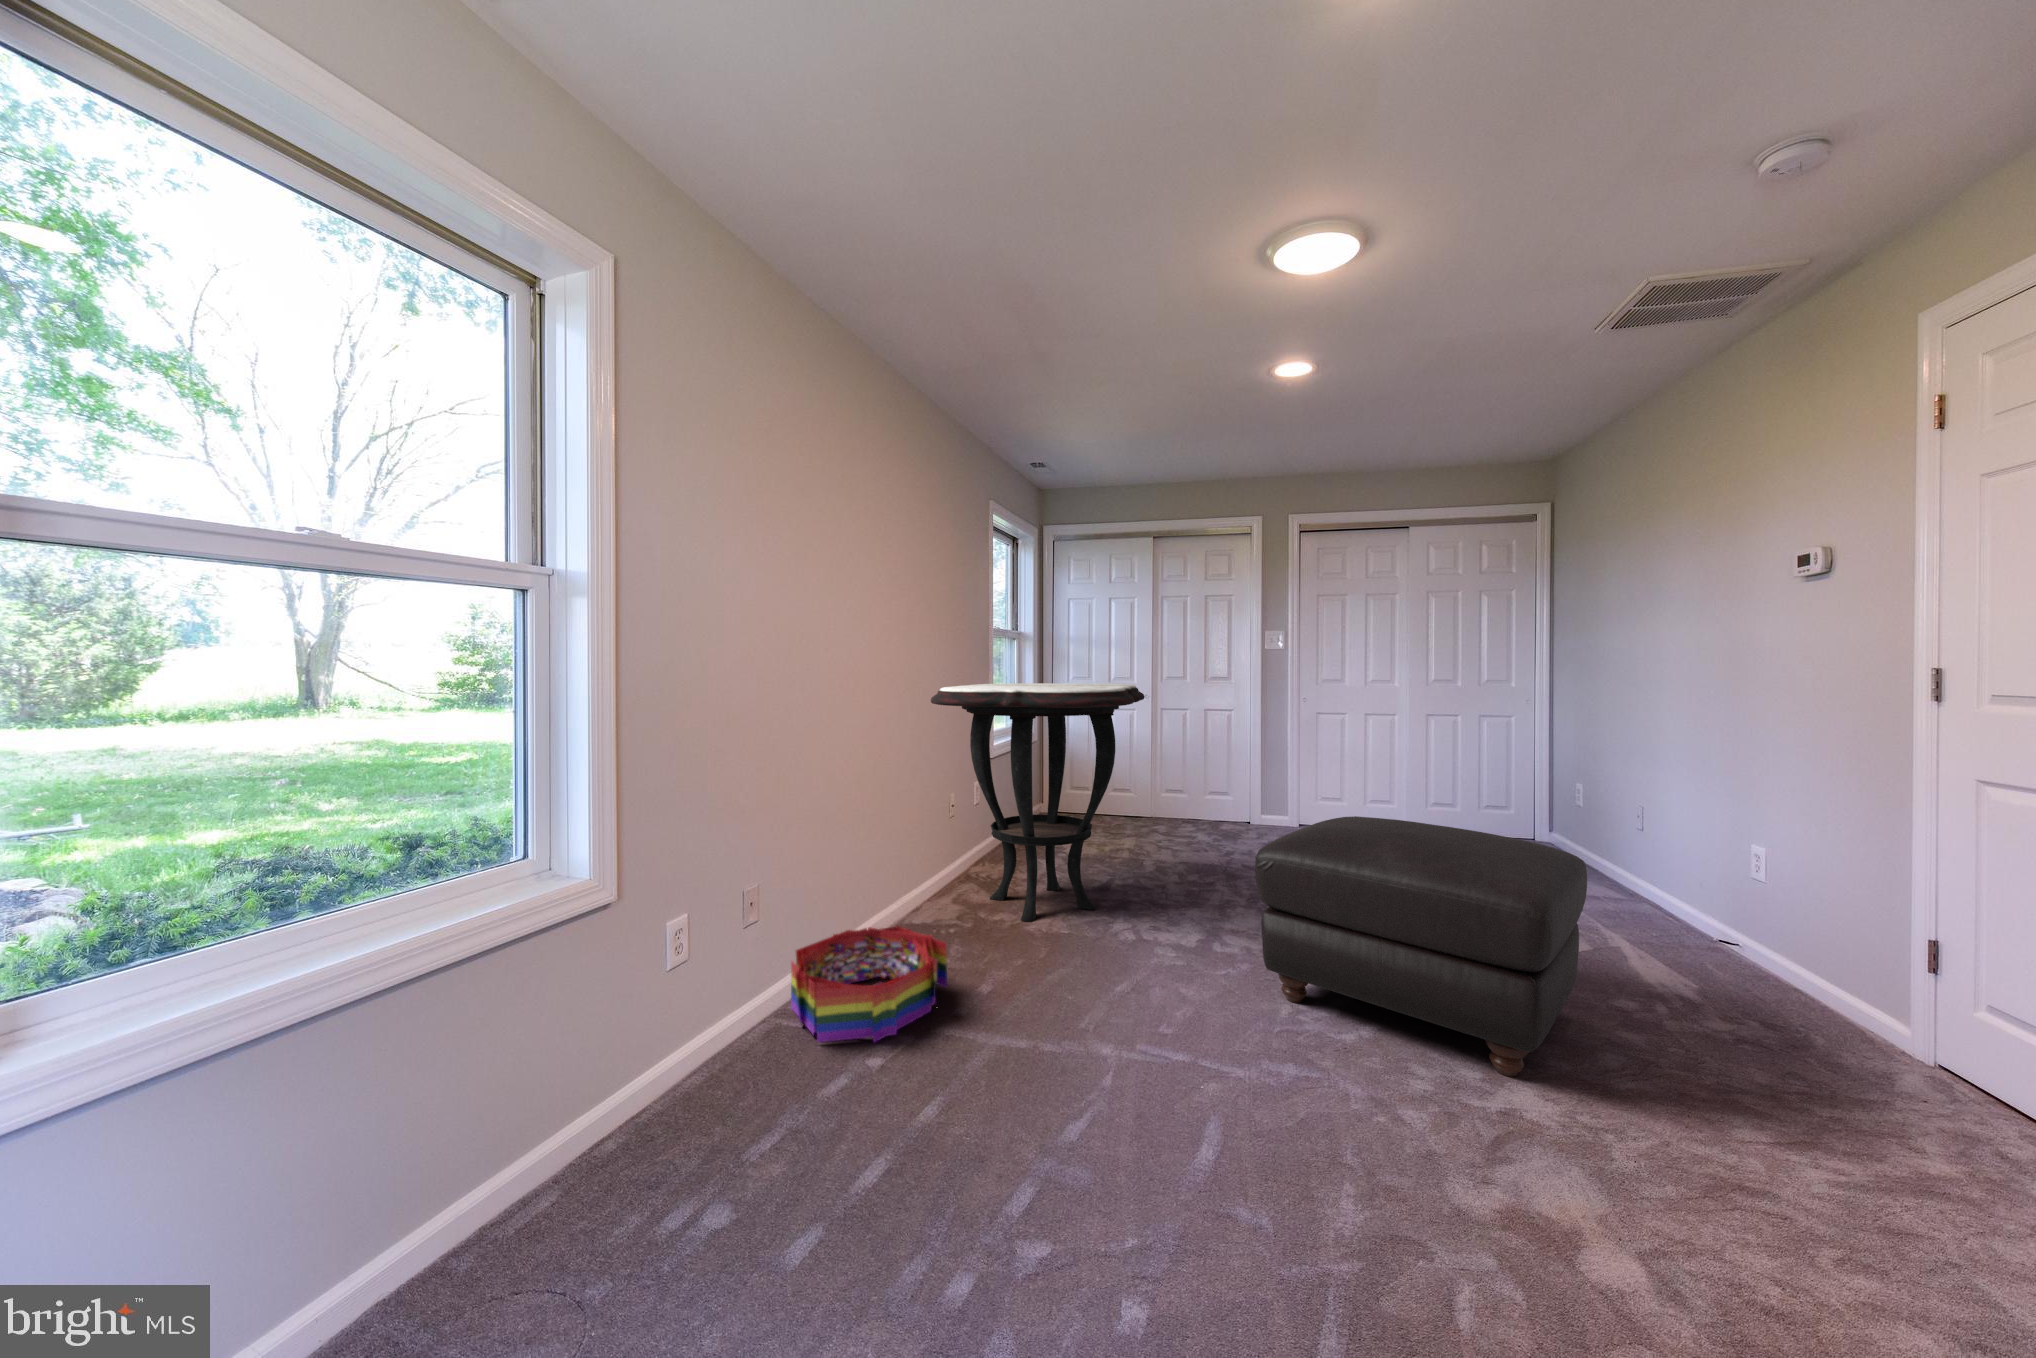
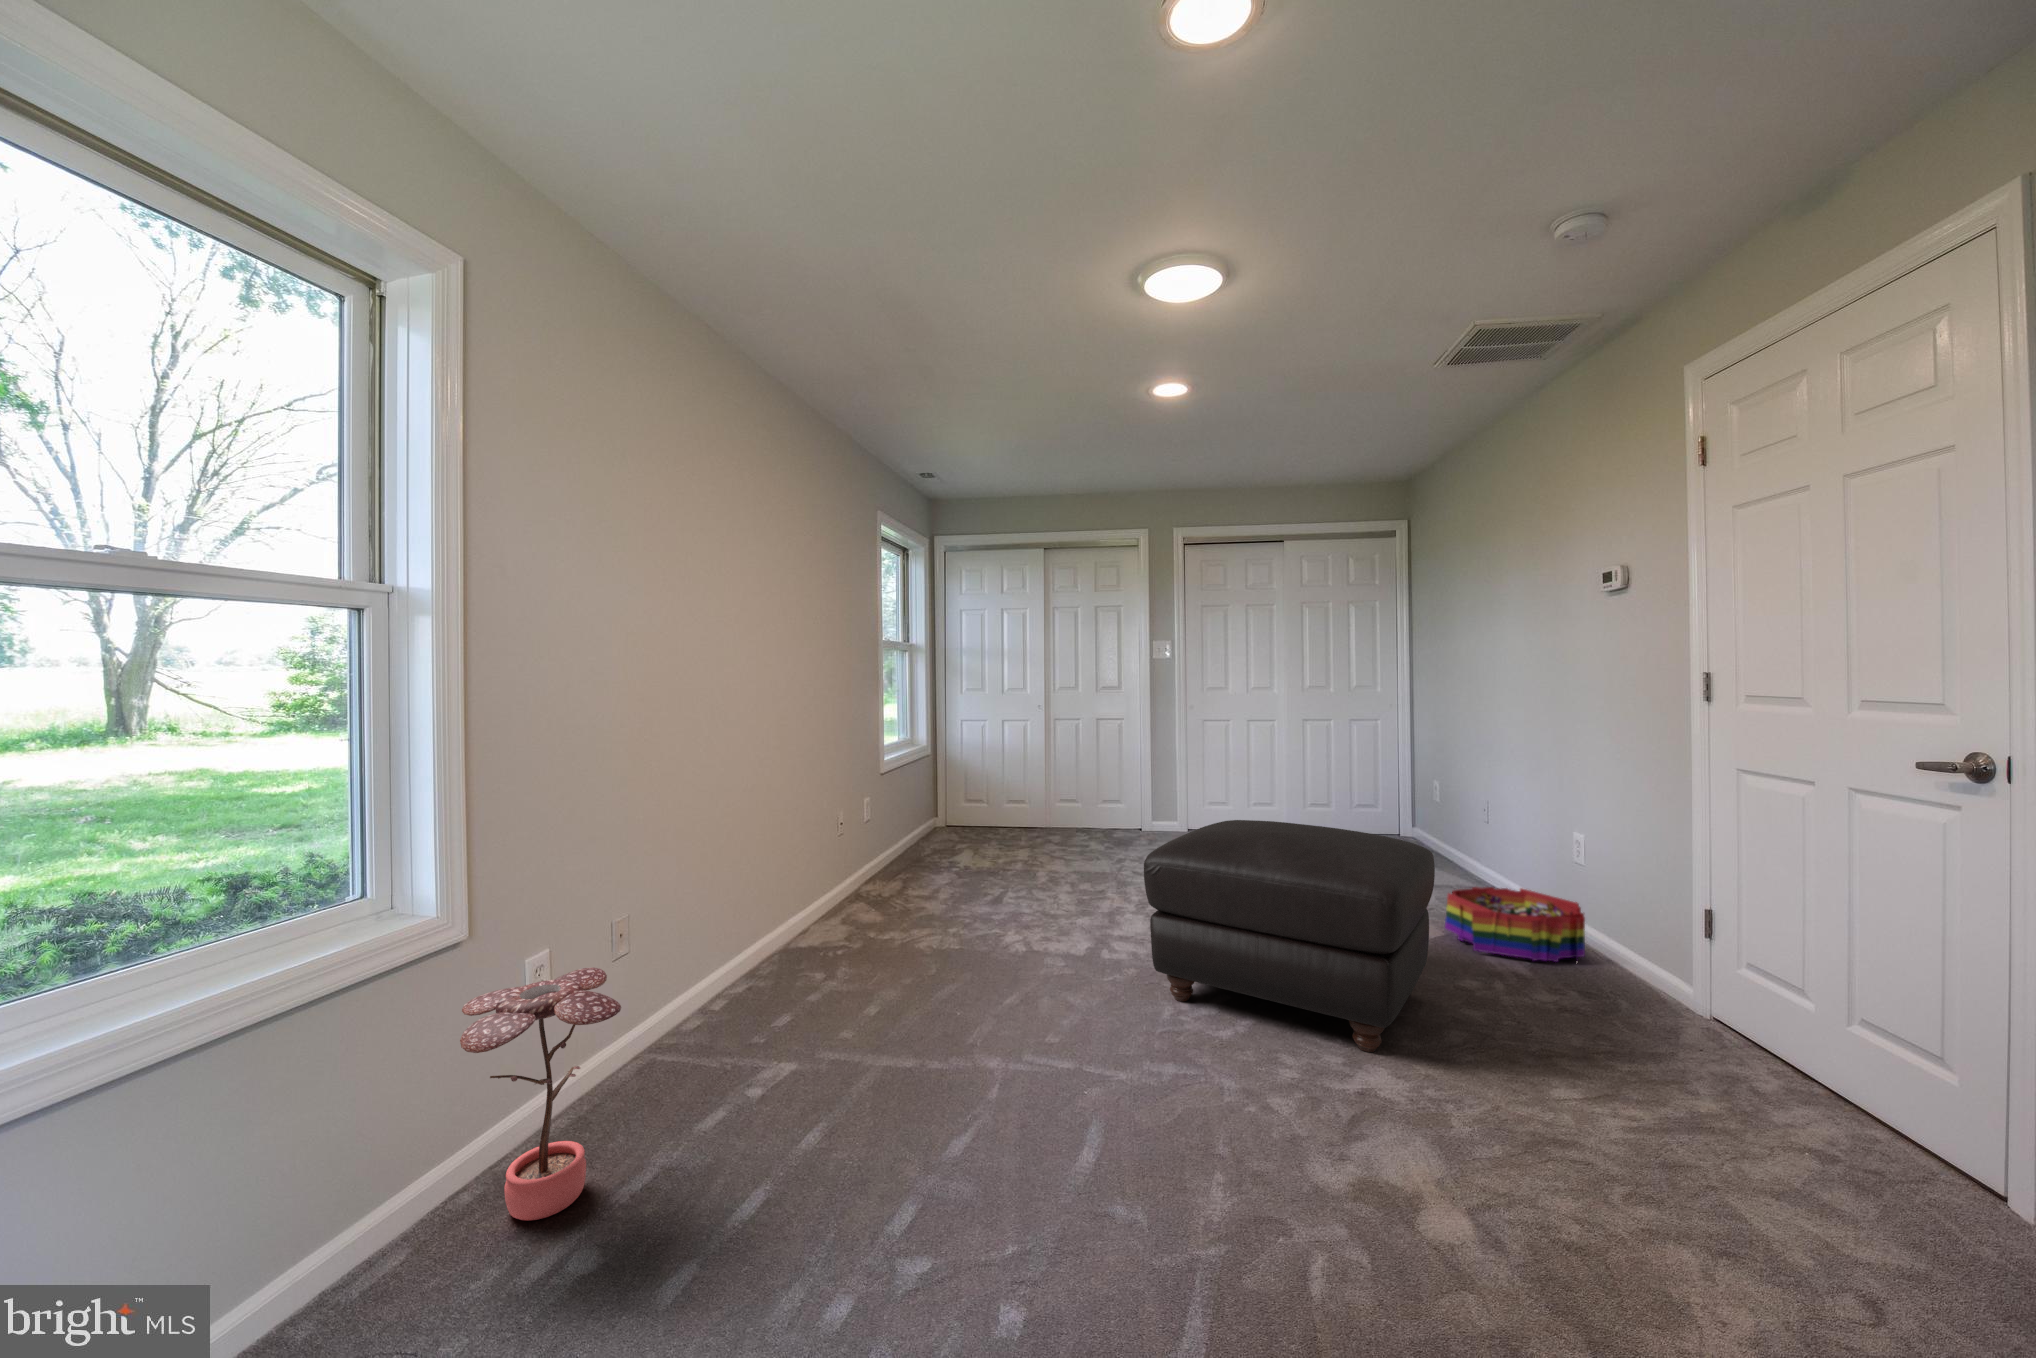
side table: present [931,683,1145,922] -> none [816,696,1037,942]
storage bin: present [791,926,947,1042] -> present [1445,887,1585,962]
potted plant: none [595,934,739,1169] -> present [460,968,621,1221]

